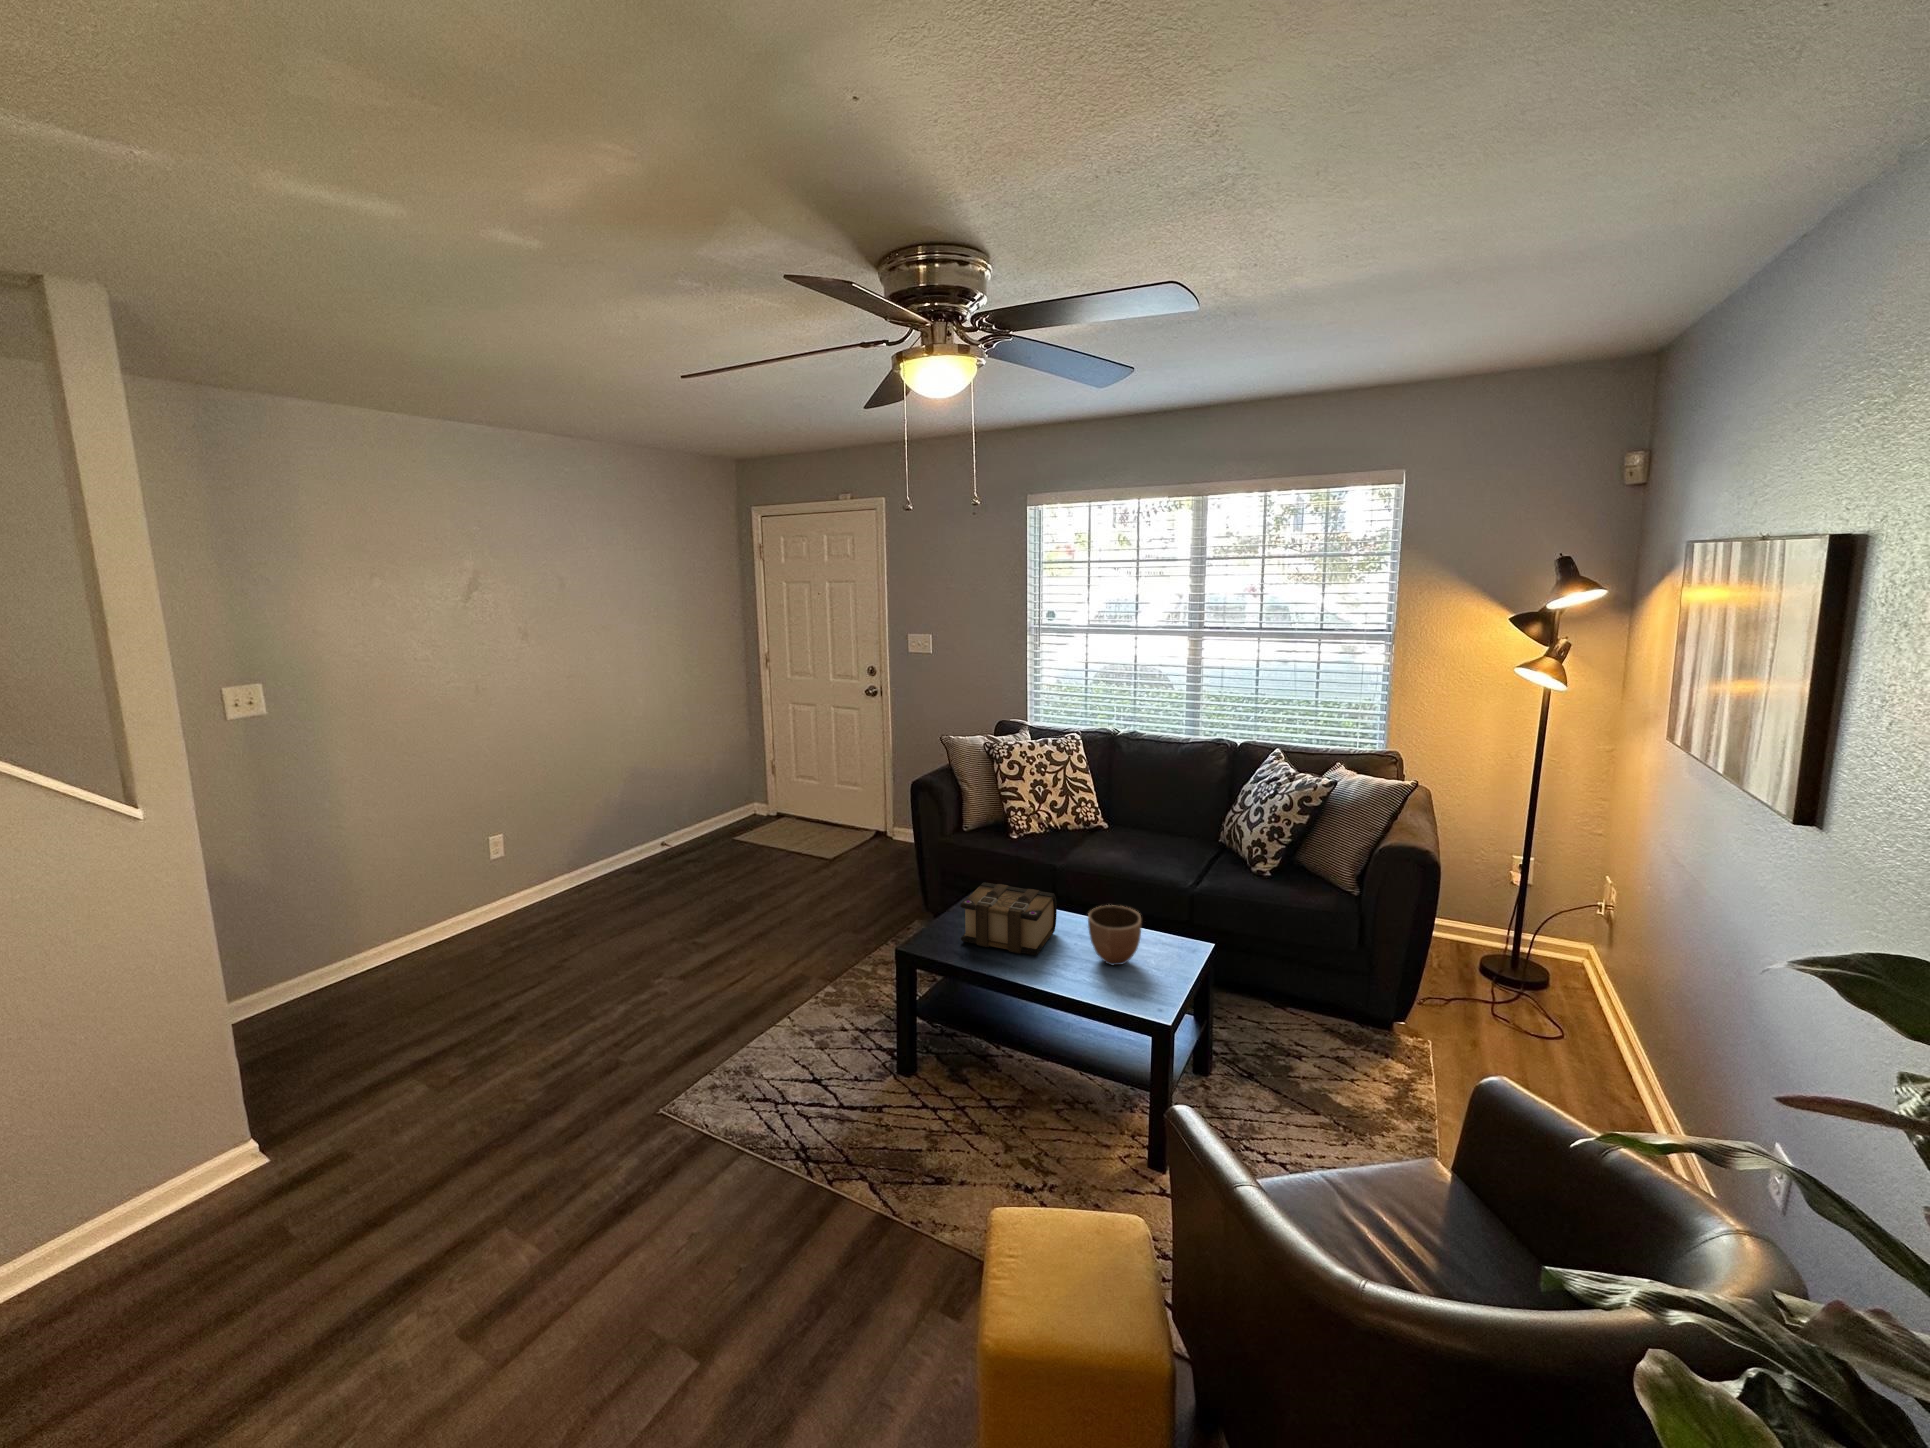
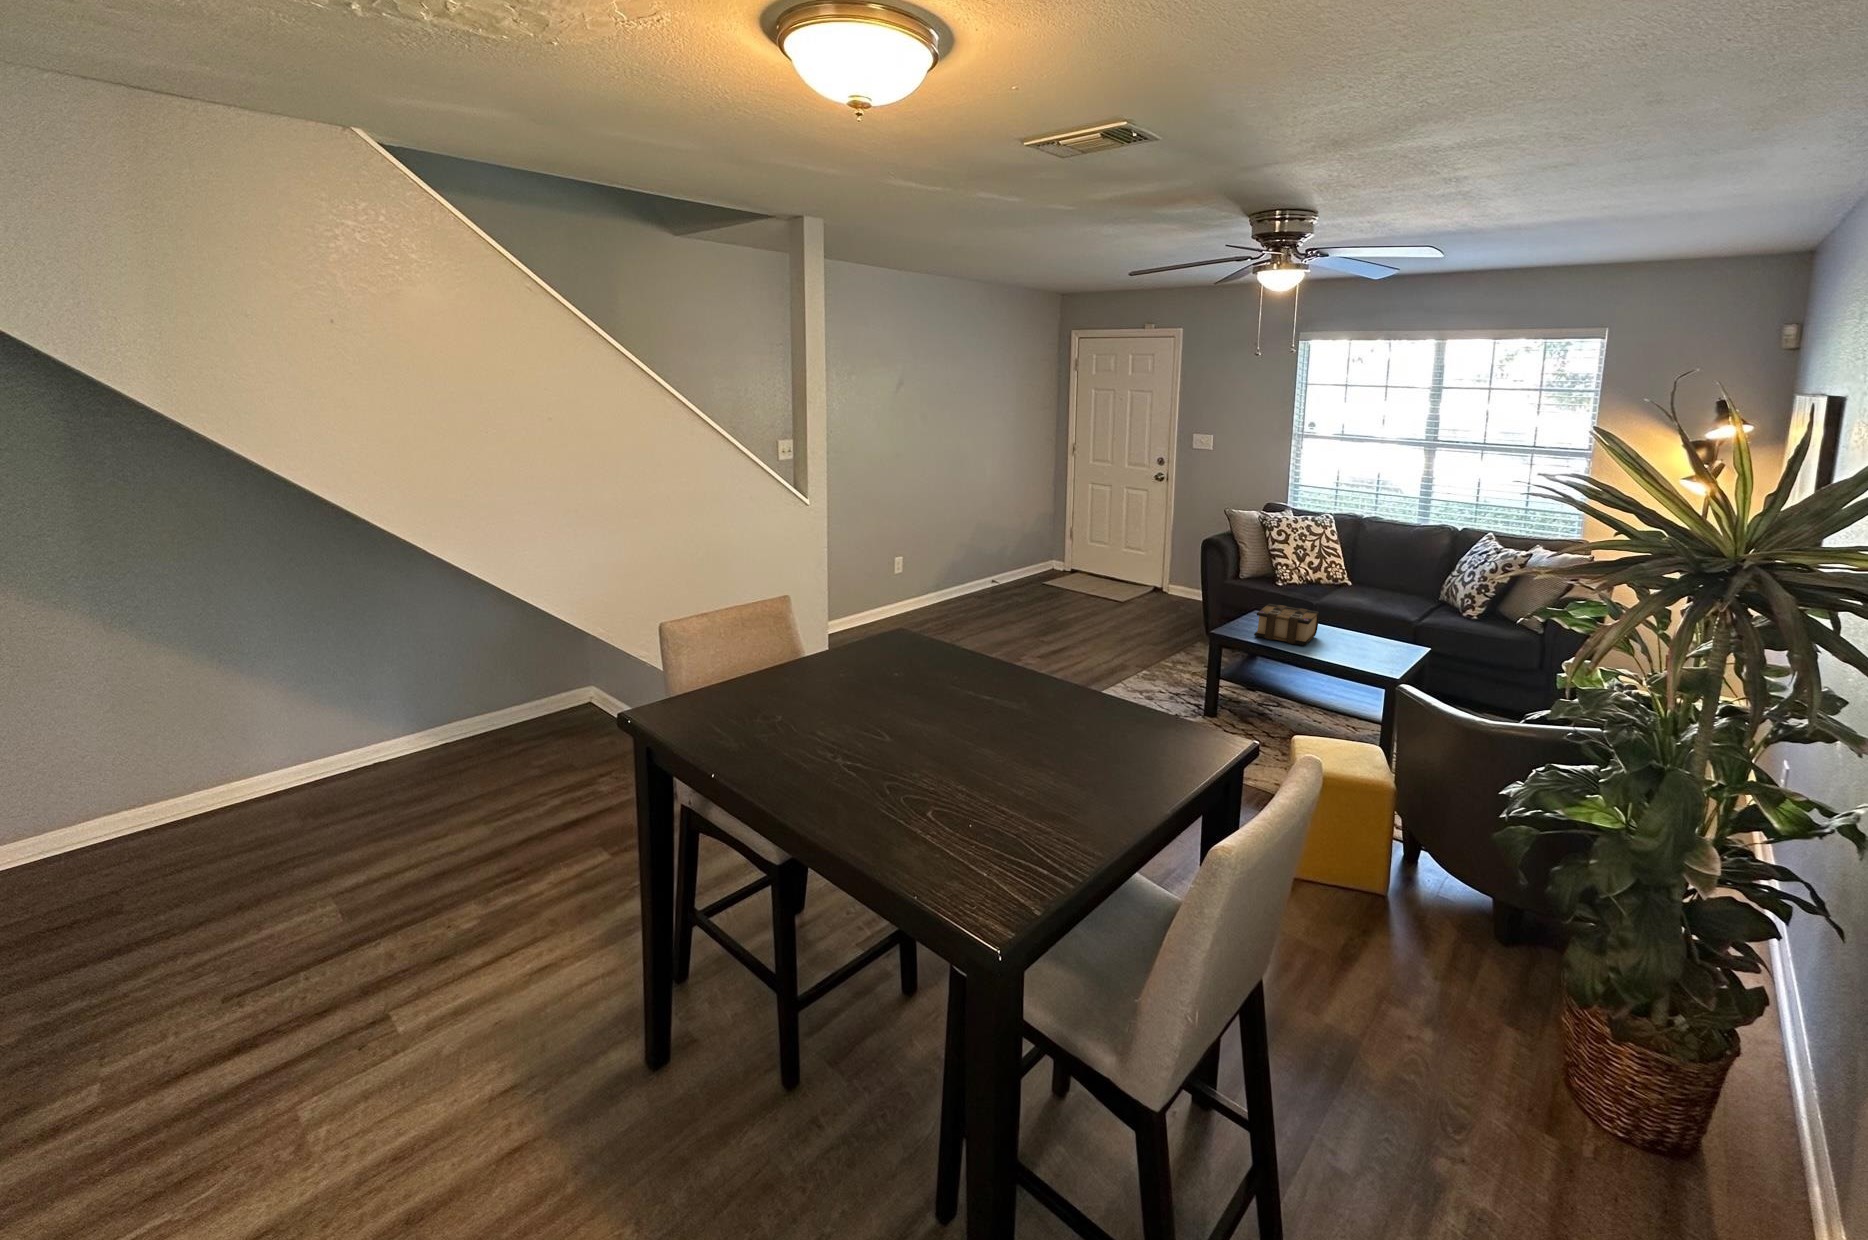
decorative bowl: present [1088,905,1141,965] -> none [1342,619,1379,654]

